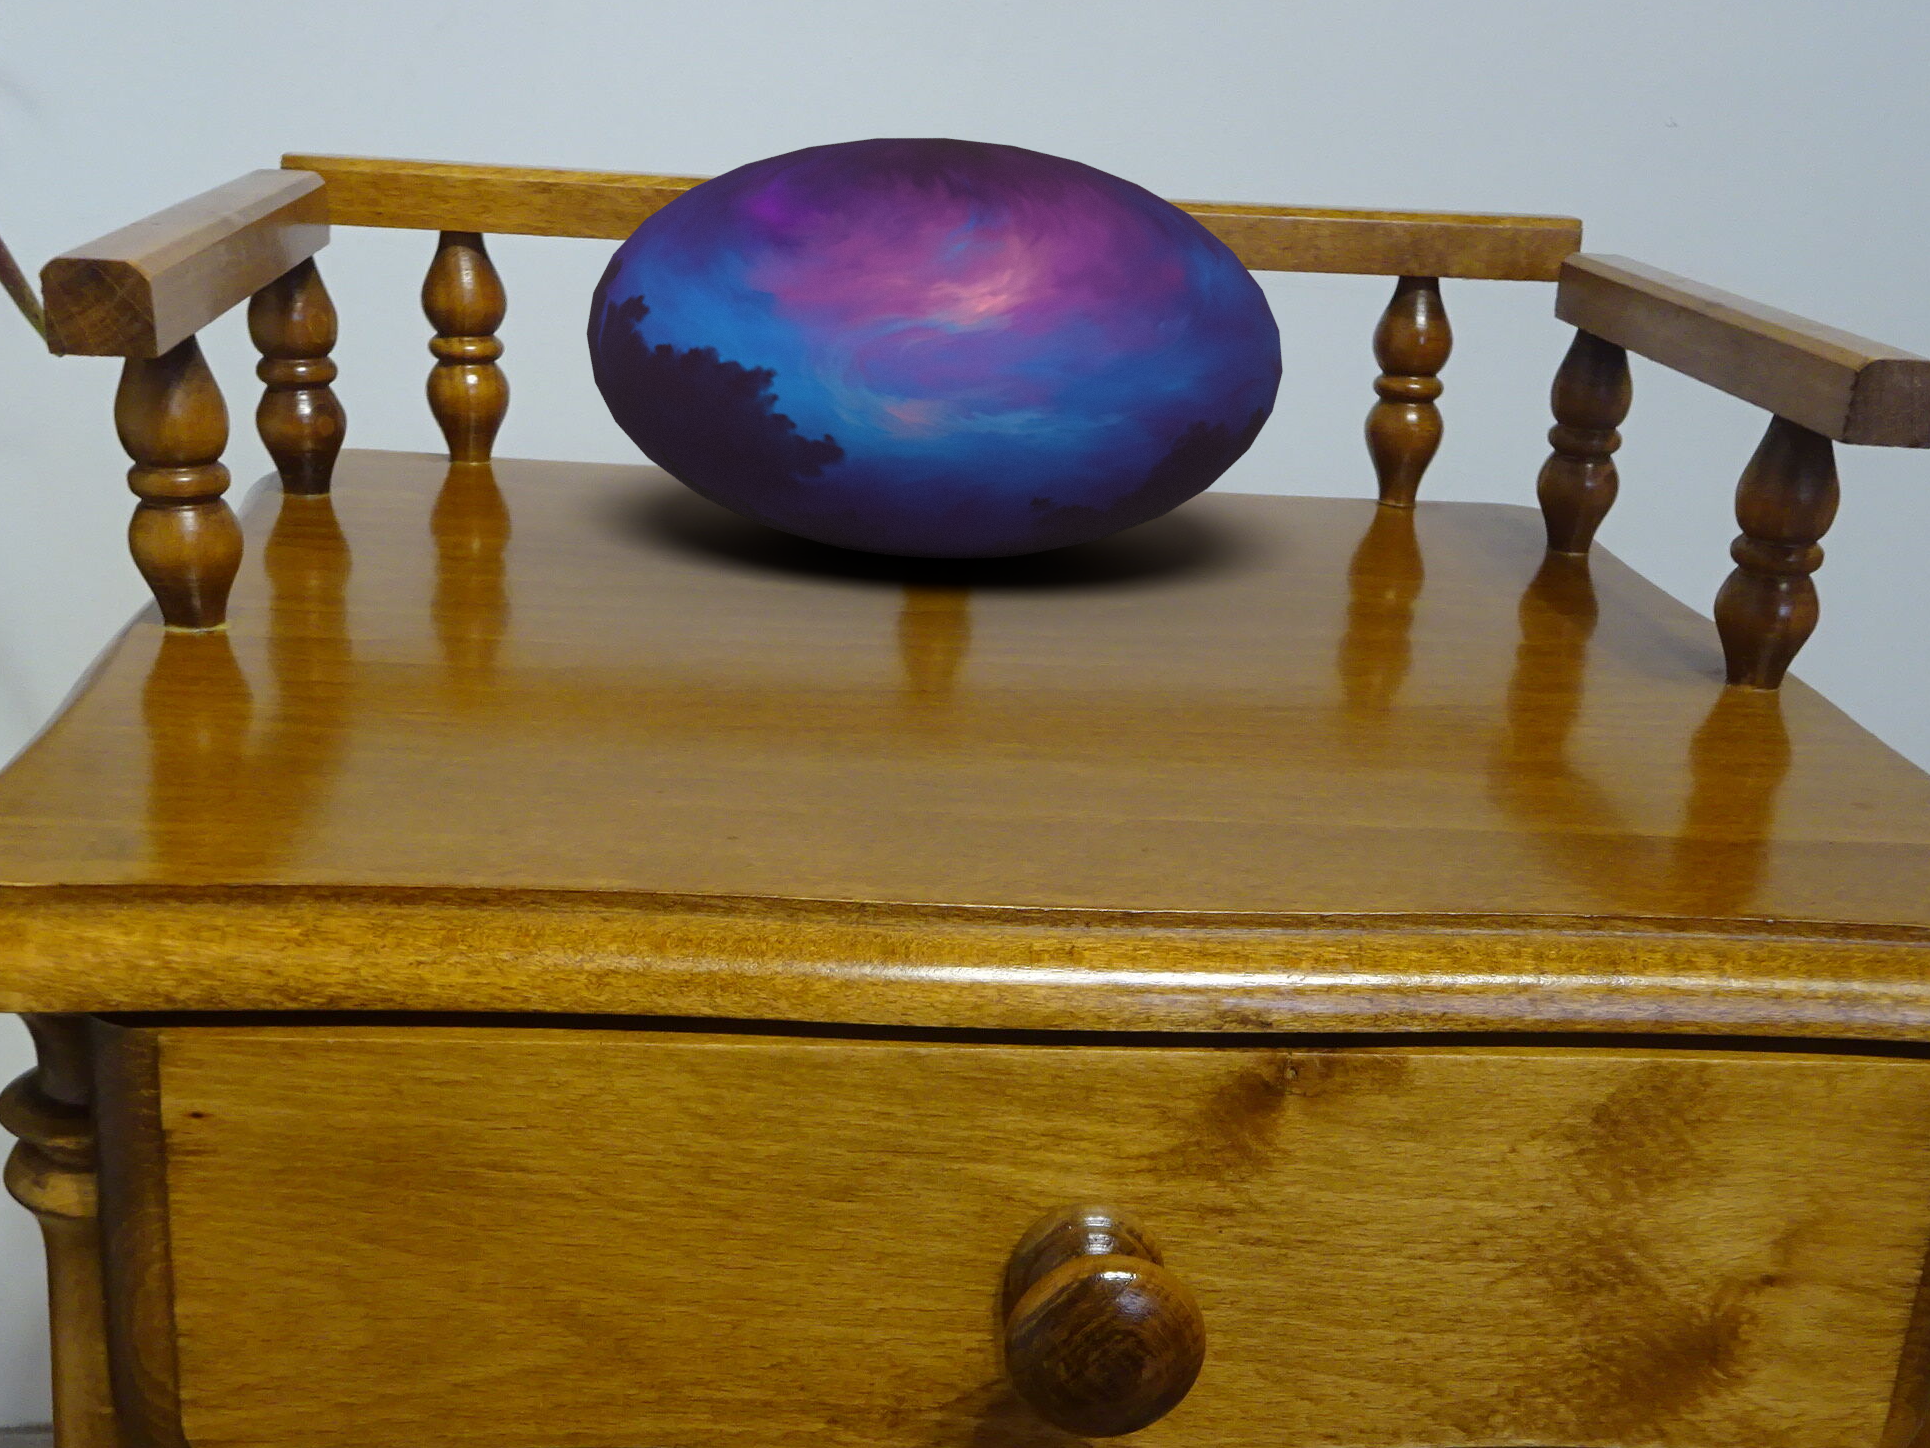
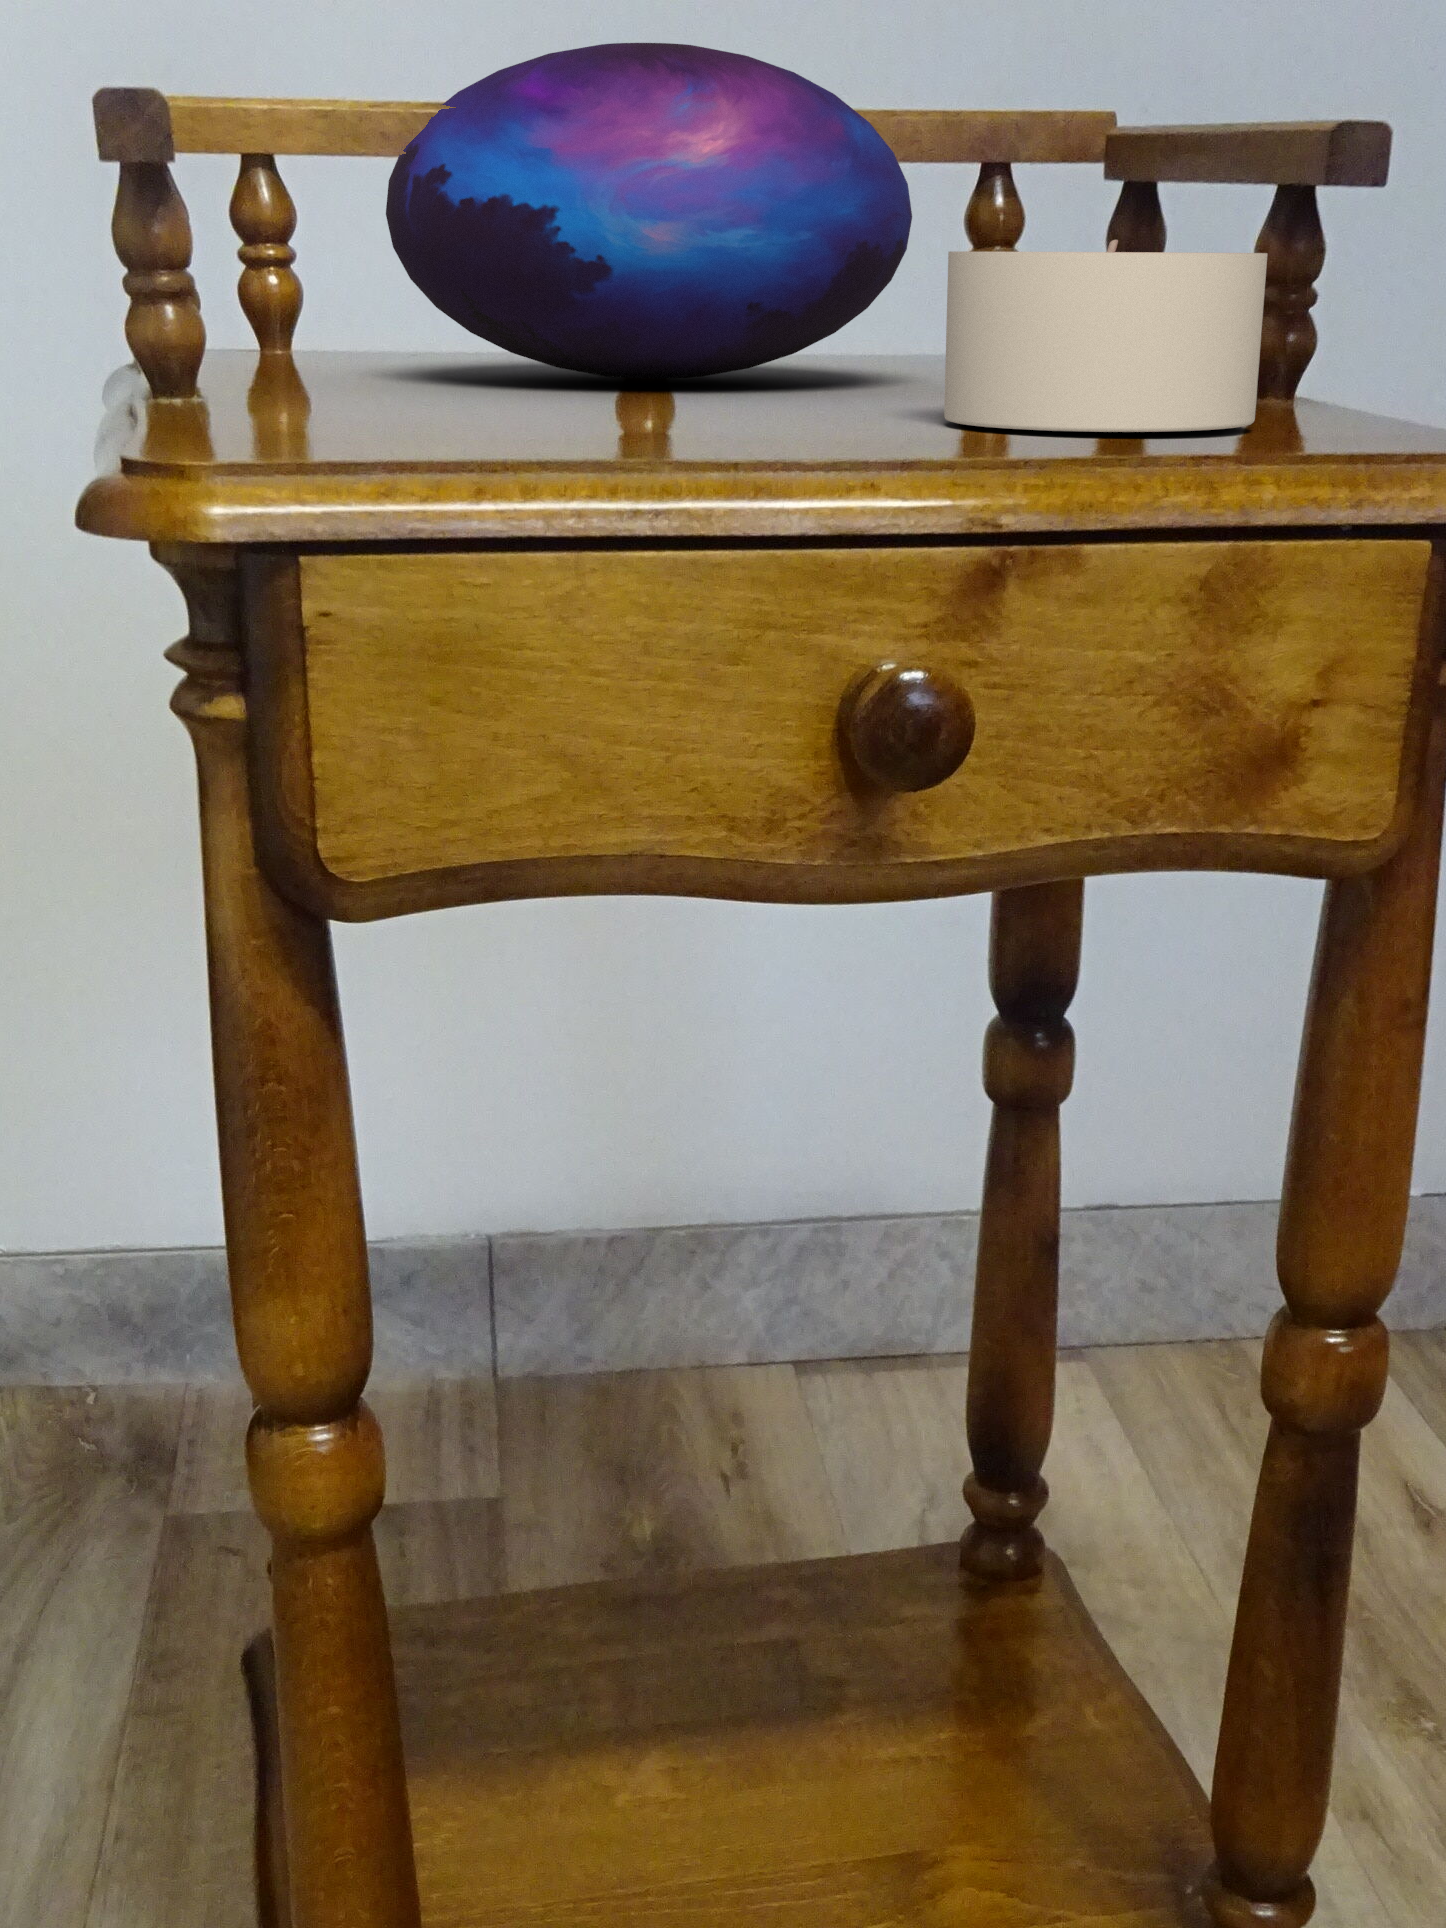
candle: none [1248,509,1742,839] -> present [944,240,1267,432]

